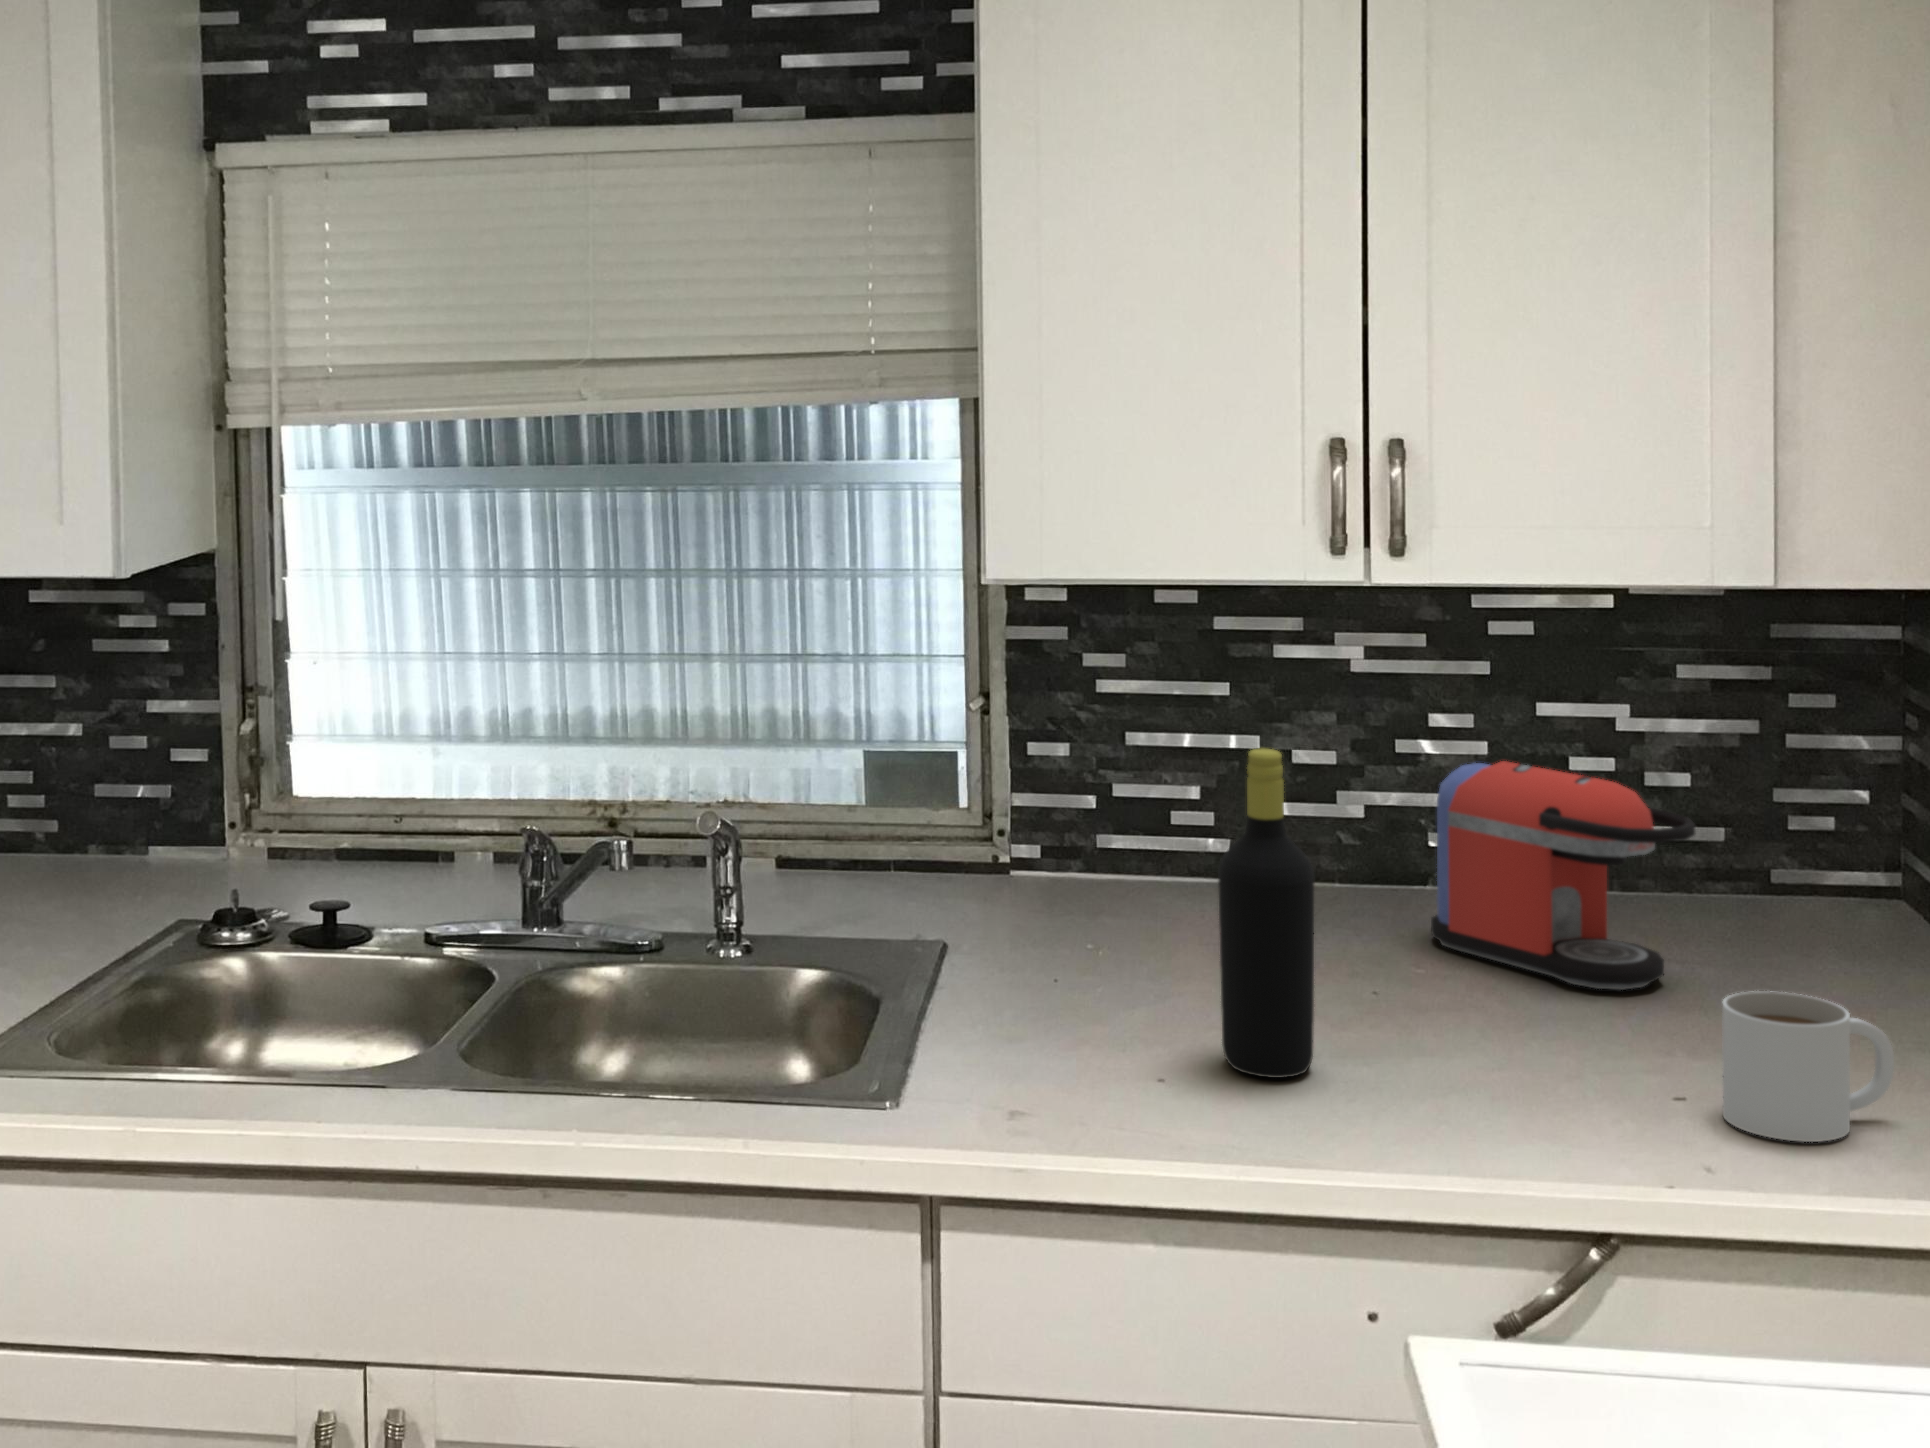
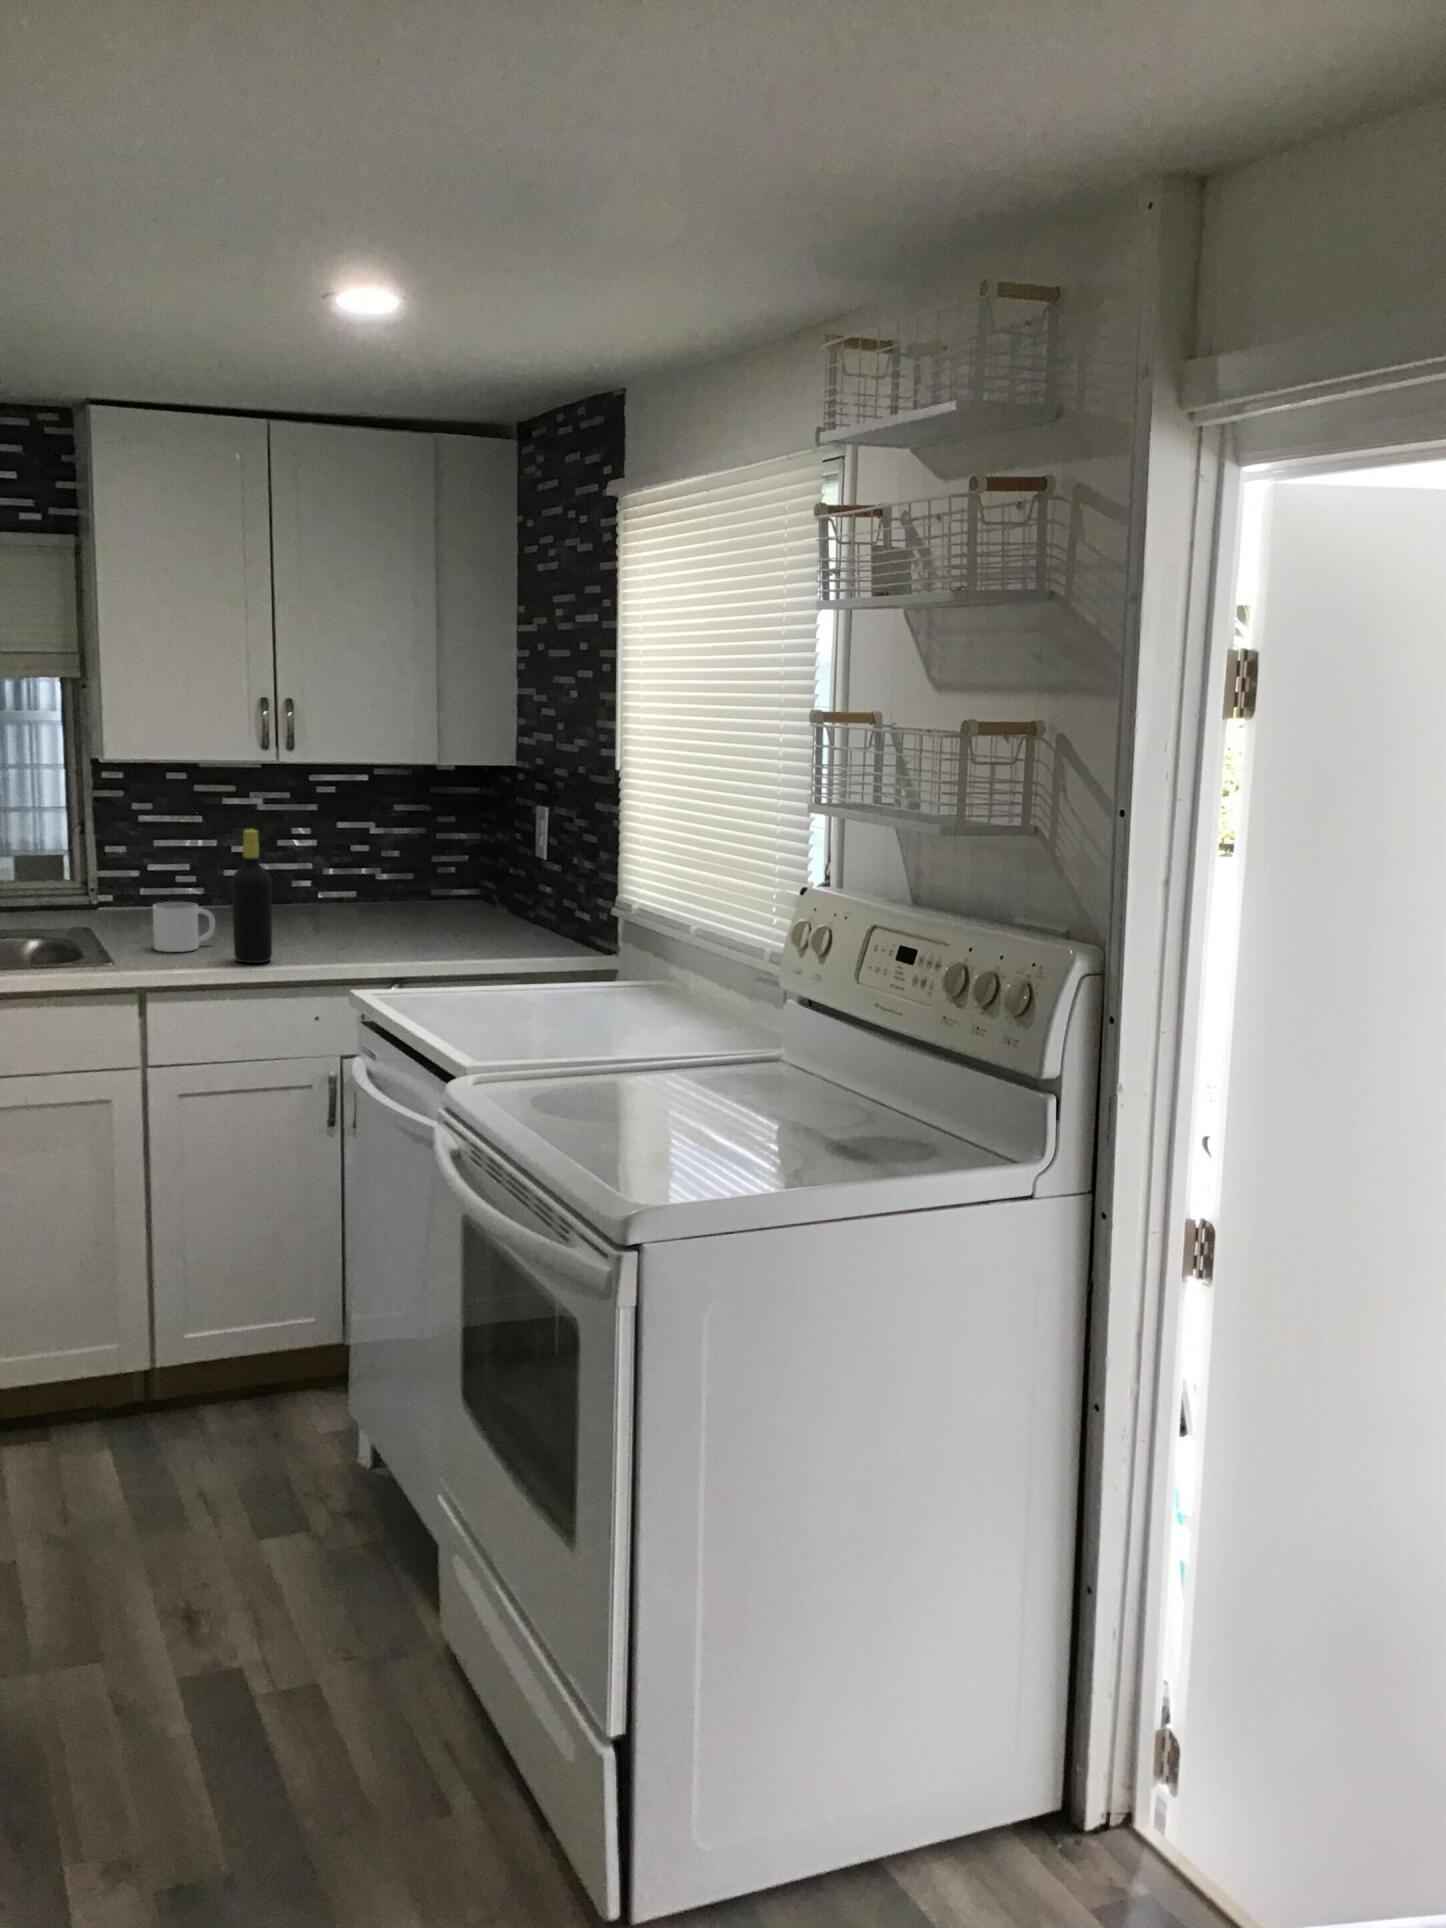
coffee maker: present [1431,761,1695,990] -> none [300,842,409,930]
mug: present [1722,991,1894,1142] -> present [153,902,215,952]

